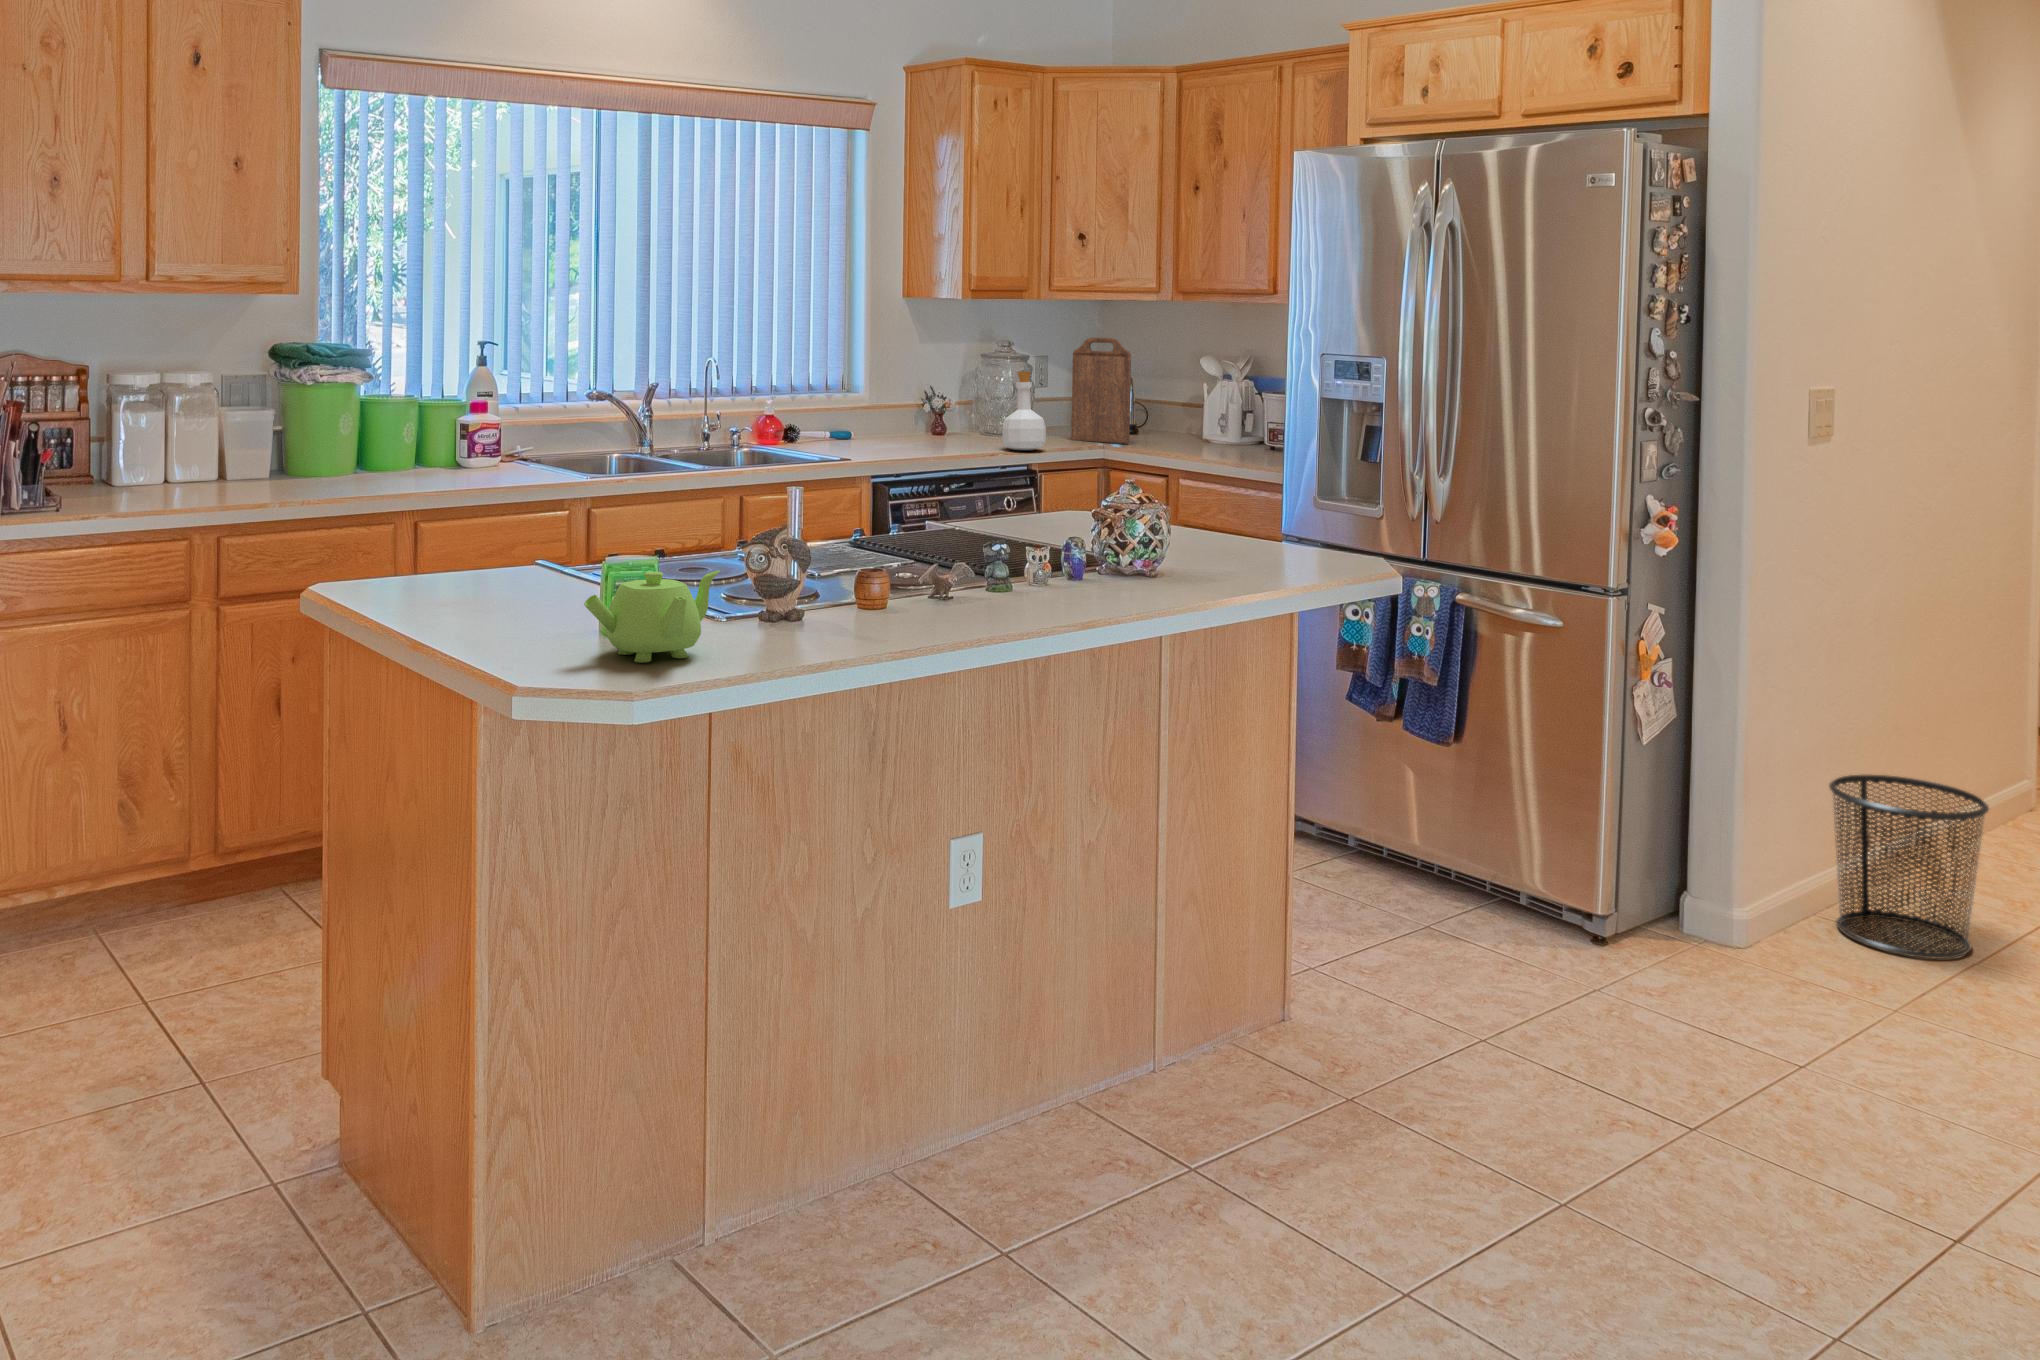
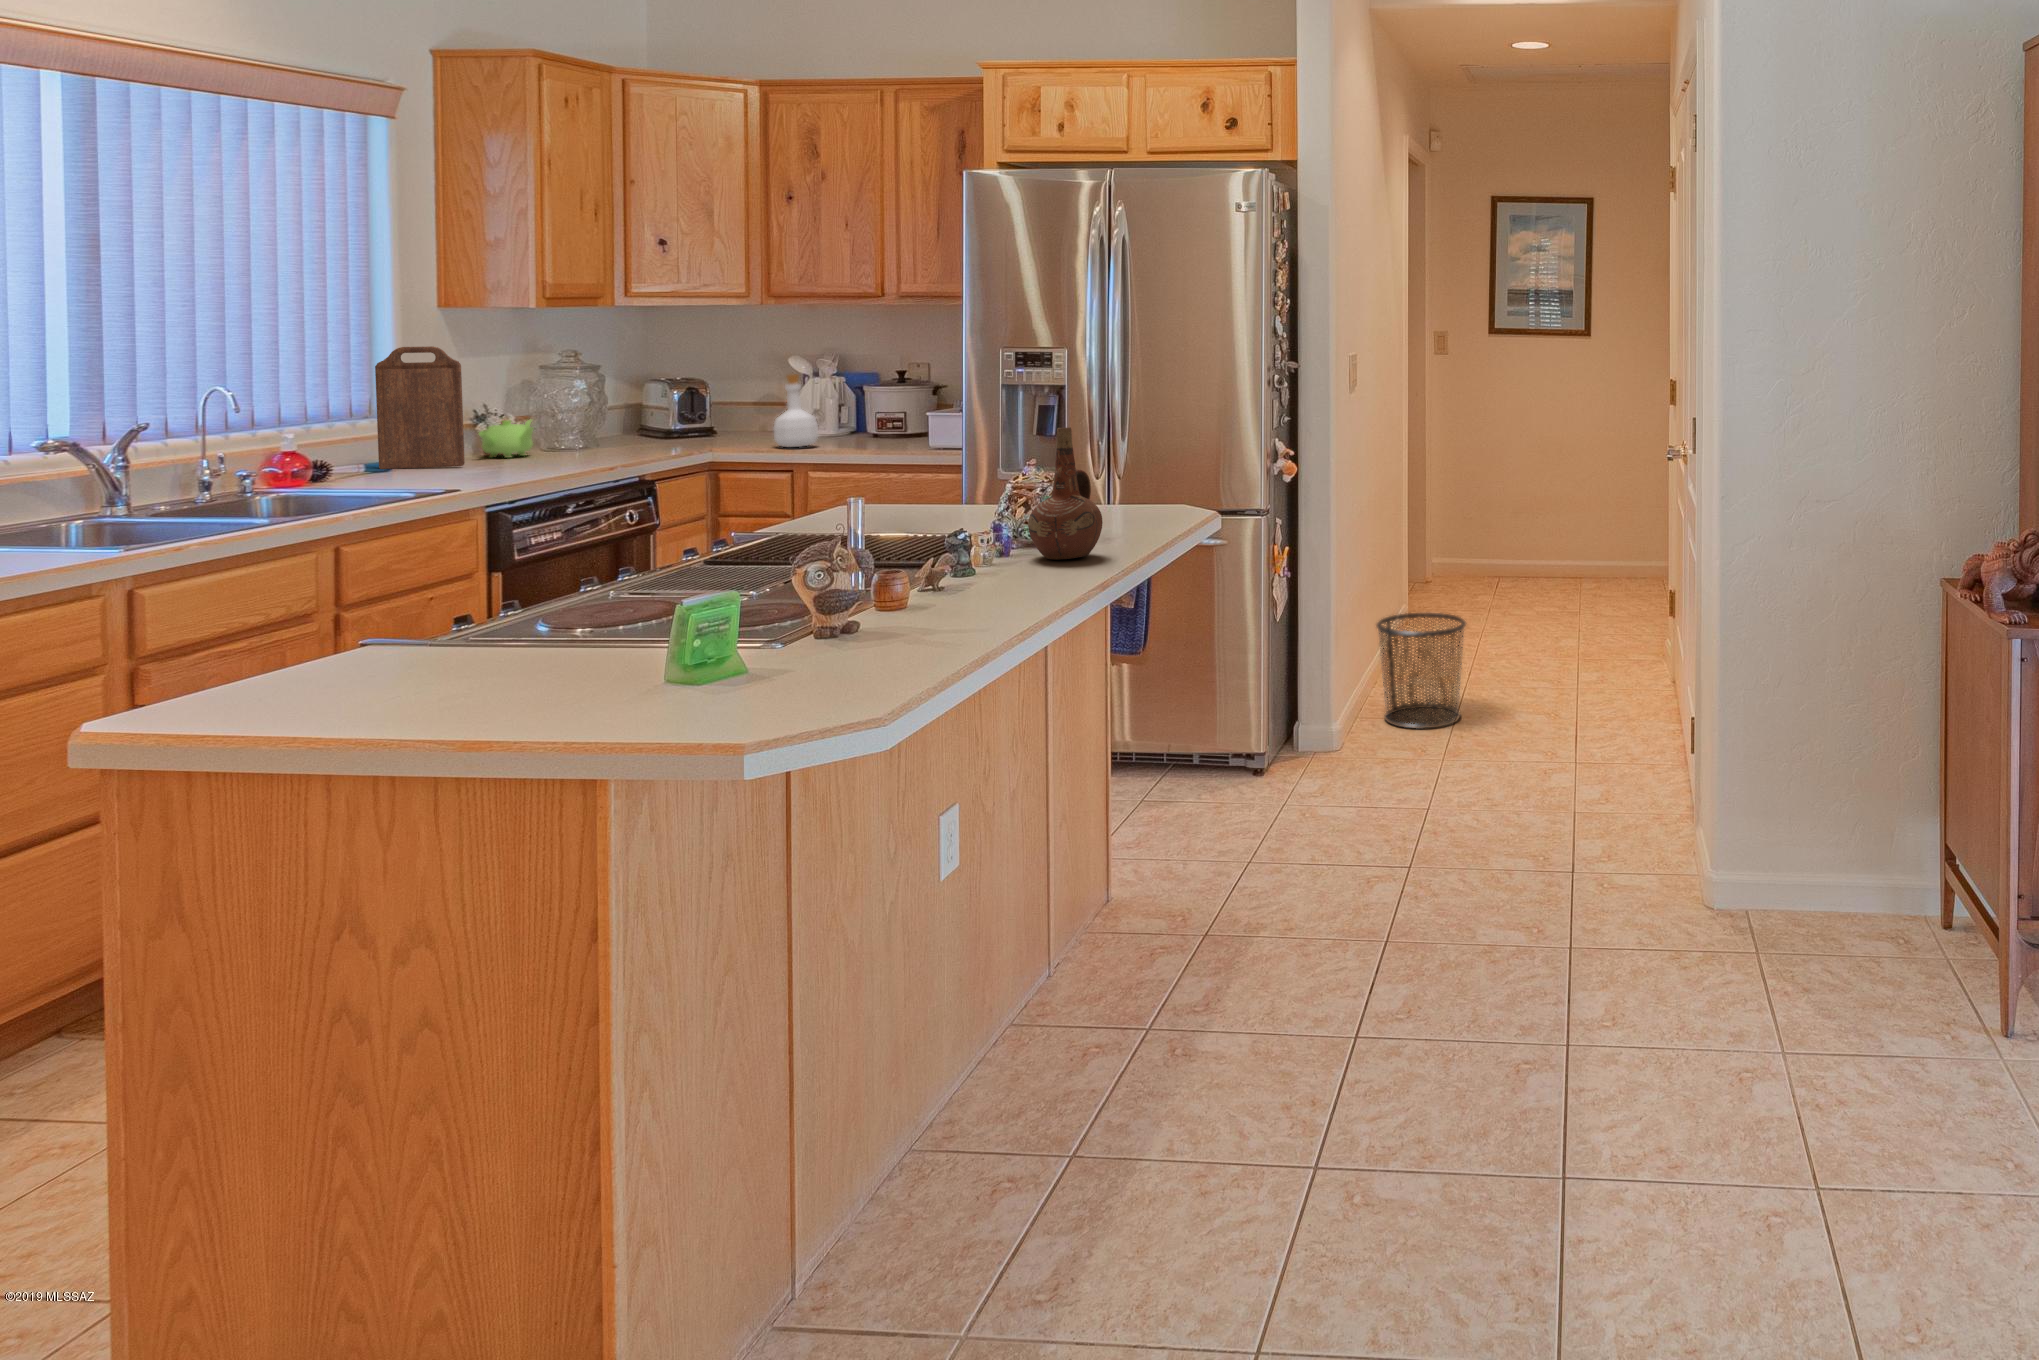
cutting board: present [1071,337,1131,443] -> present [375,346,465,469]
bottle: present [1003,372,1046,450] -> present [774,374,819,447]
ceramic pitcher: none [1079,442,1161,592] -> present [1028,427,1103,560]
teapot: present [584,571,720,663] -> present [479,419,533,458]

